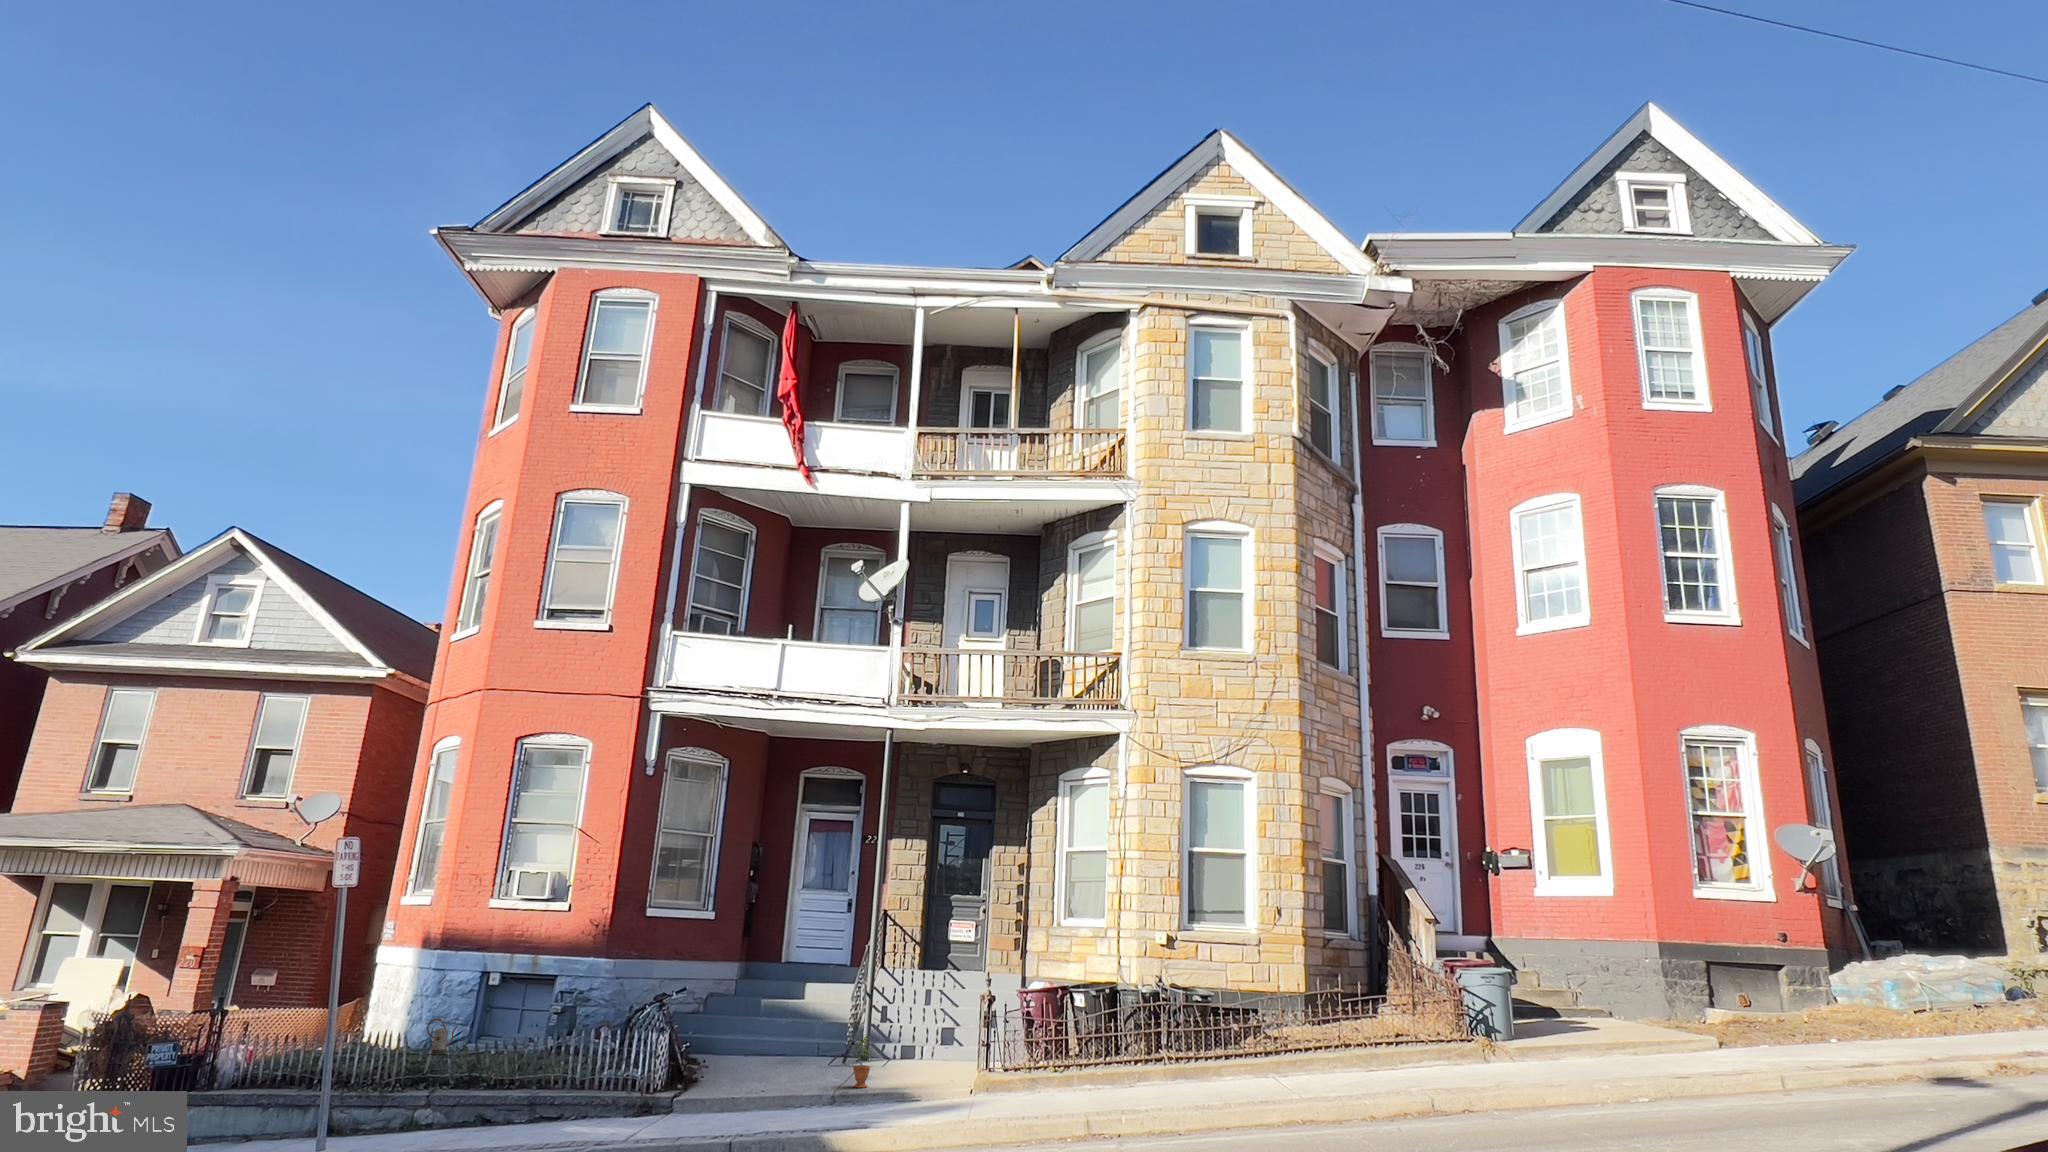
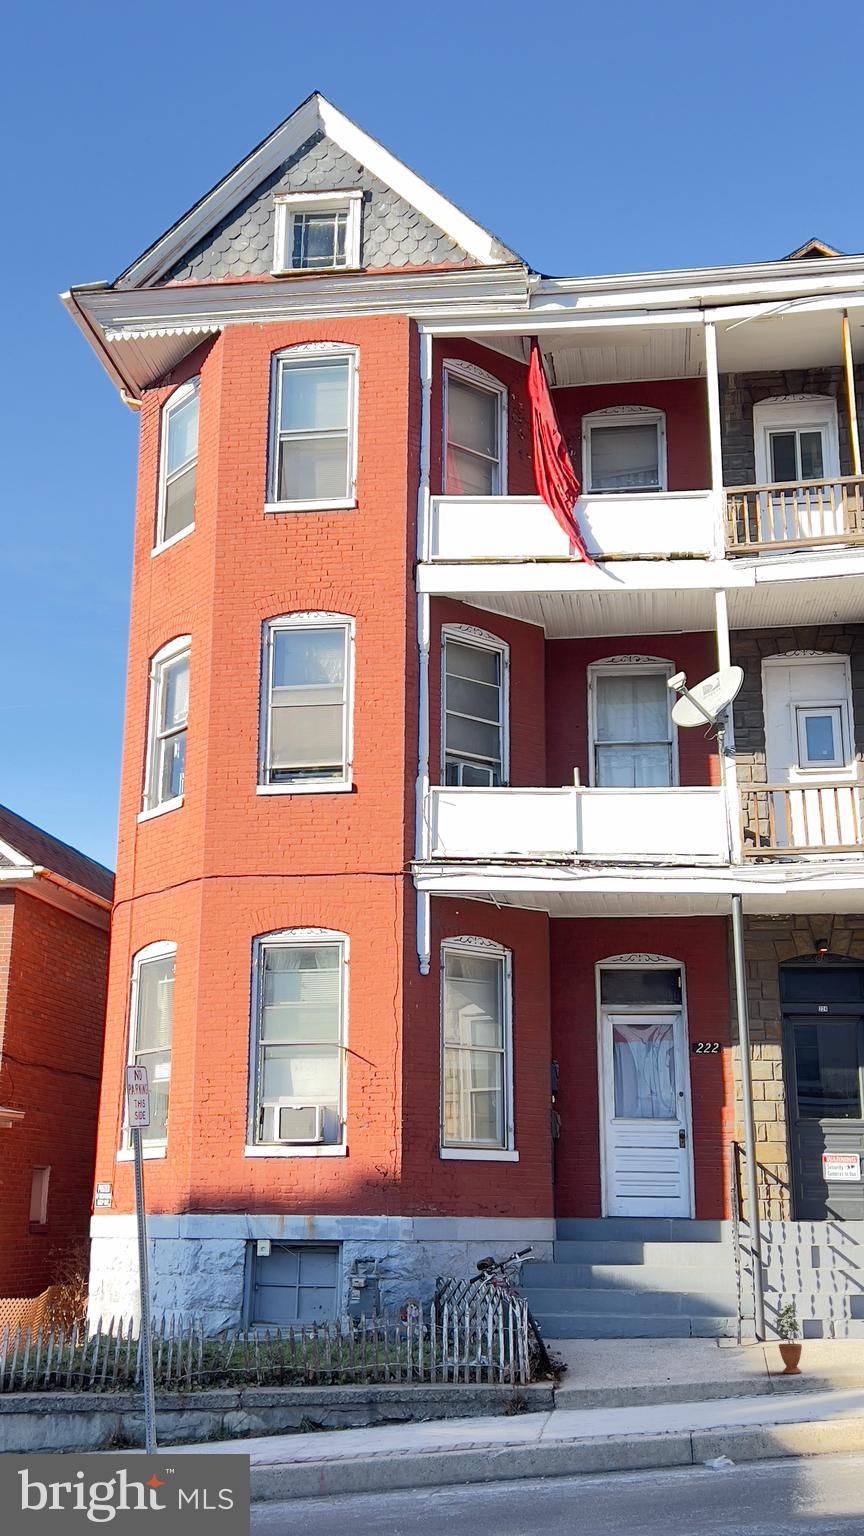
watering can: present [427,1019,457,1055] -> none [210,1298,248,1345]

